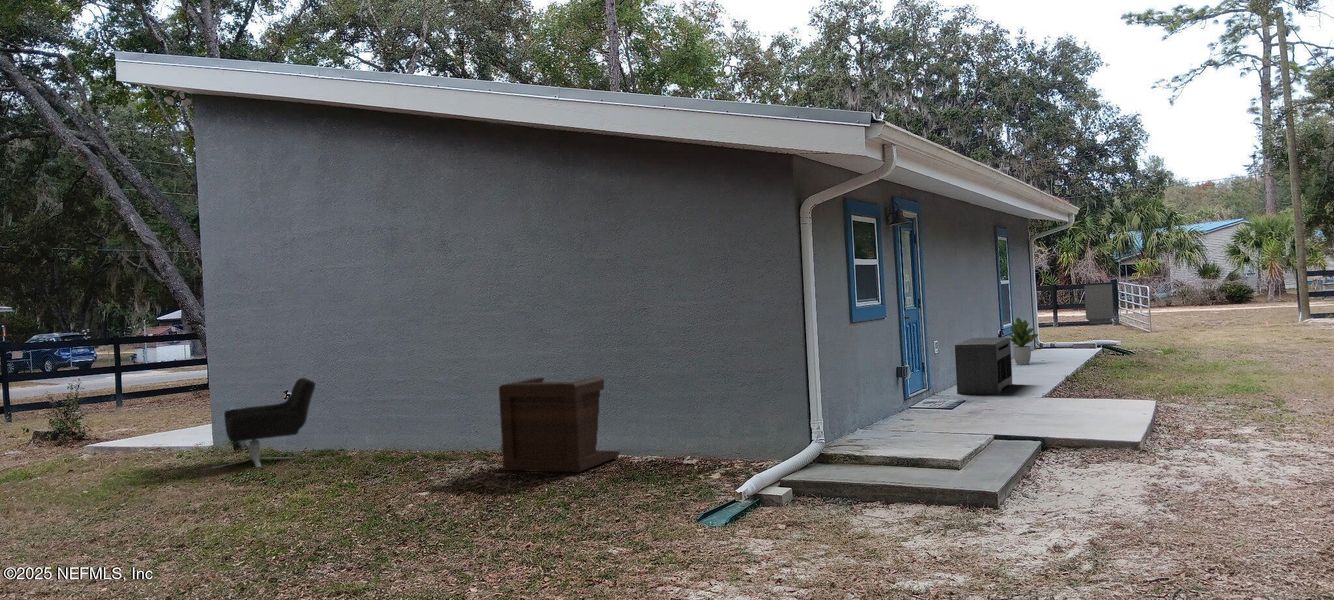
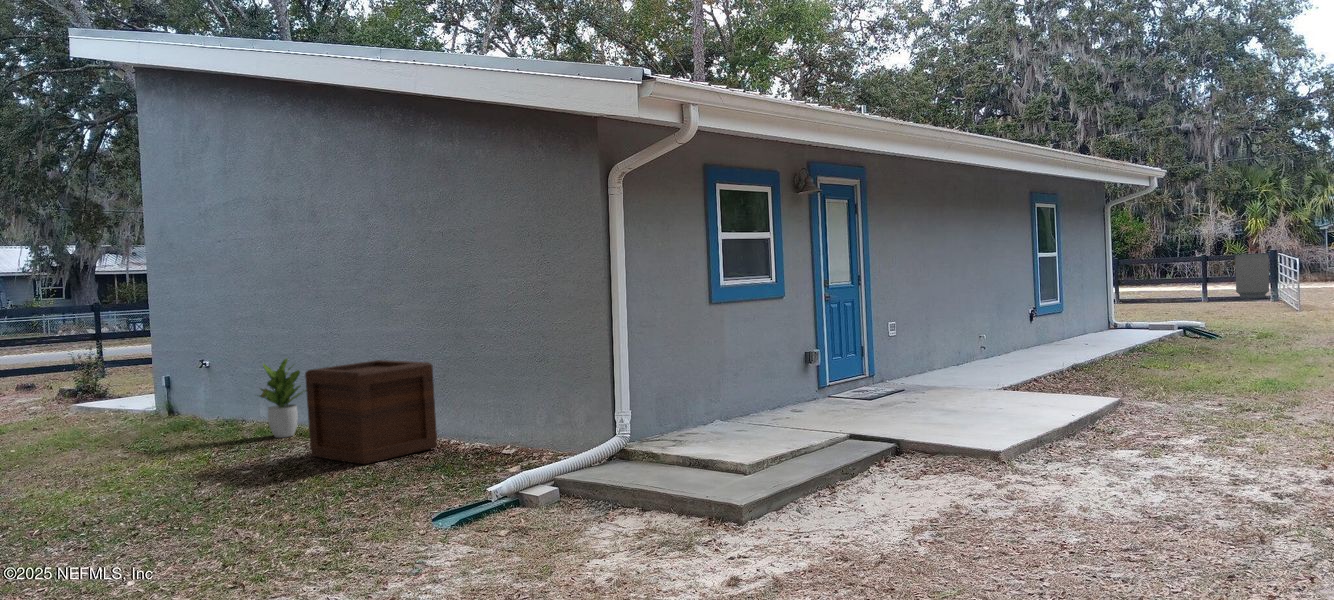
potted plant: present [1010,318,1038,365] -> present [257,358,306,438]
bench: present [955,337,1012,394] -> none [918,322,1002,387]
lounge chair: present [223,378,315,467] -> none [112,351,215,437]

